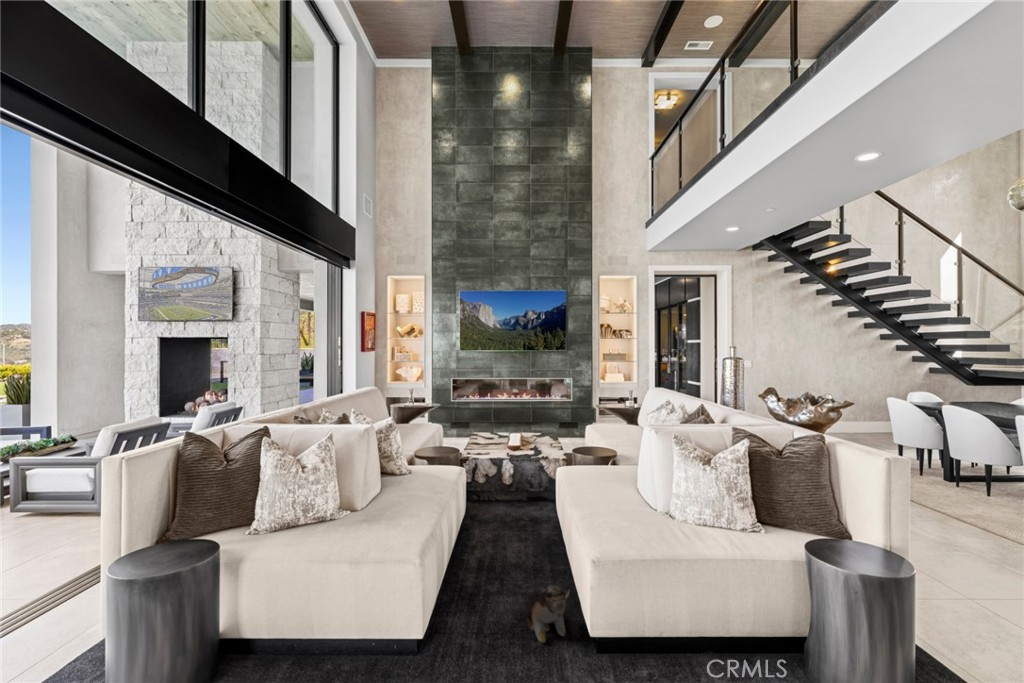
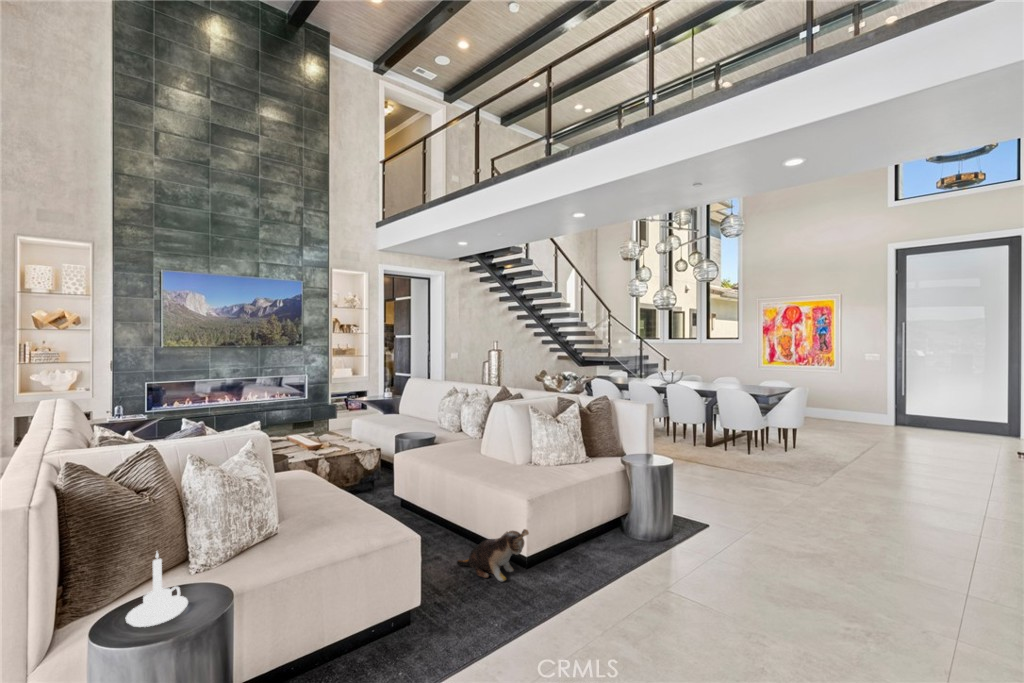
candle holder: none [148,507,192,560] -> present [126,552,188,627]

